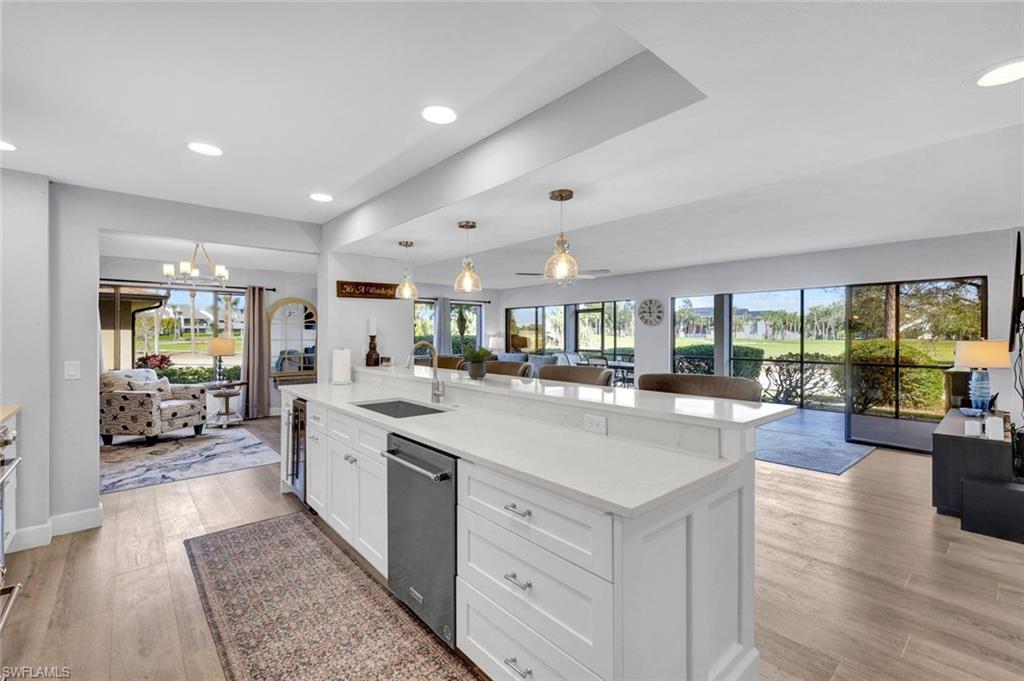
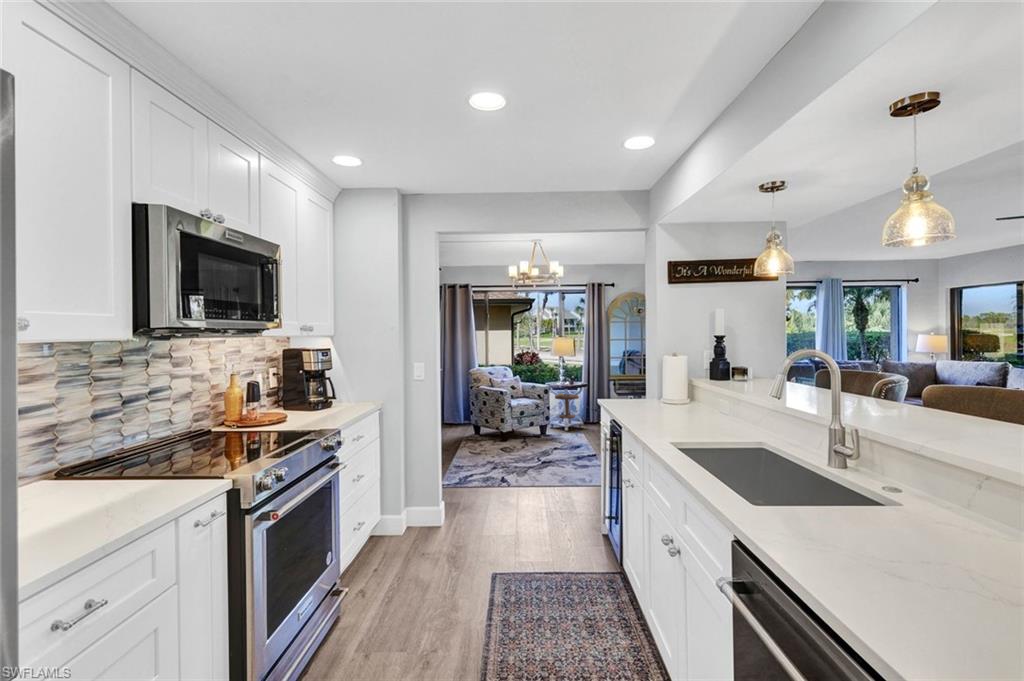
potted plant: present [459,344,495,378] -> none [888,354,990,427]

